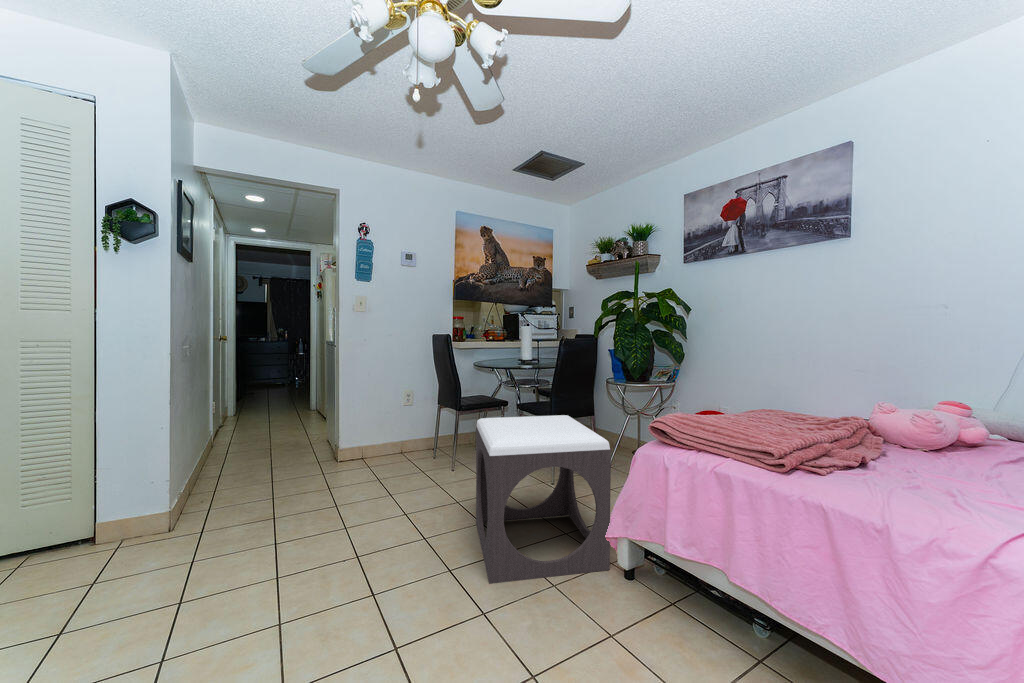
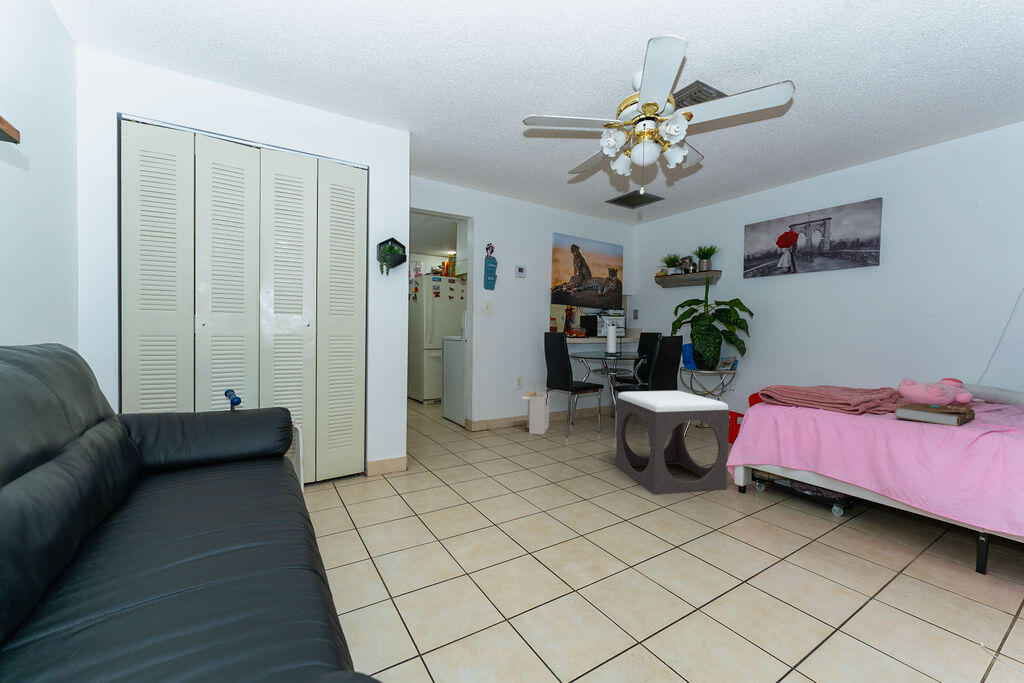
storage bin: none [400,400,444,466] -> present [522,384,549,434]
book: none [842,450,990,513] -> present [895,402,975,426]

